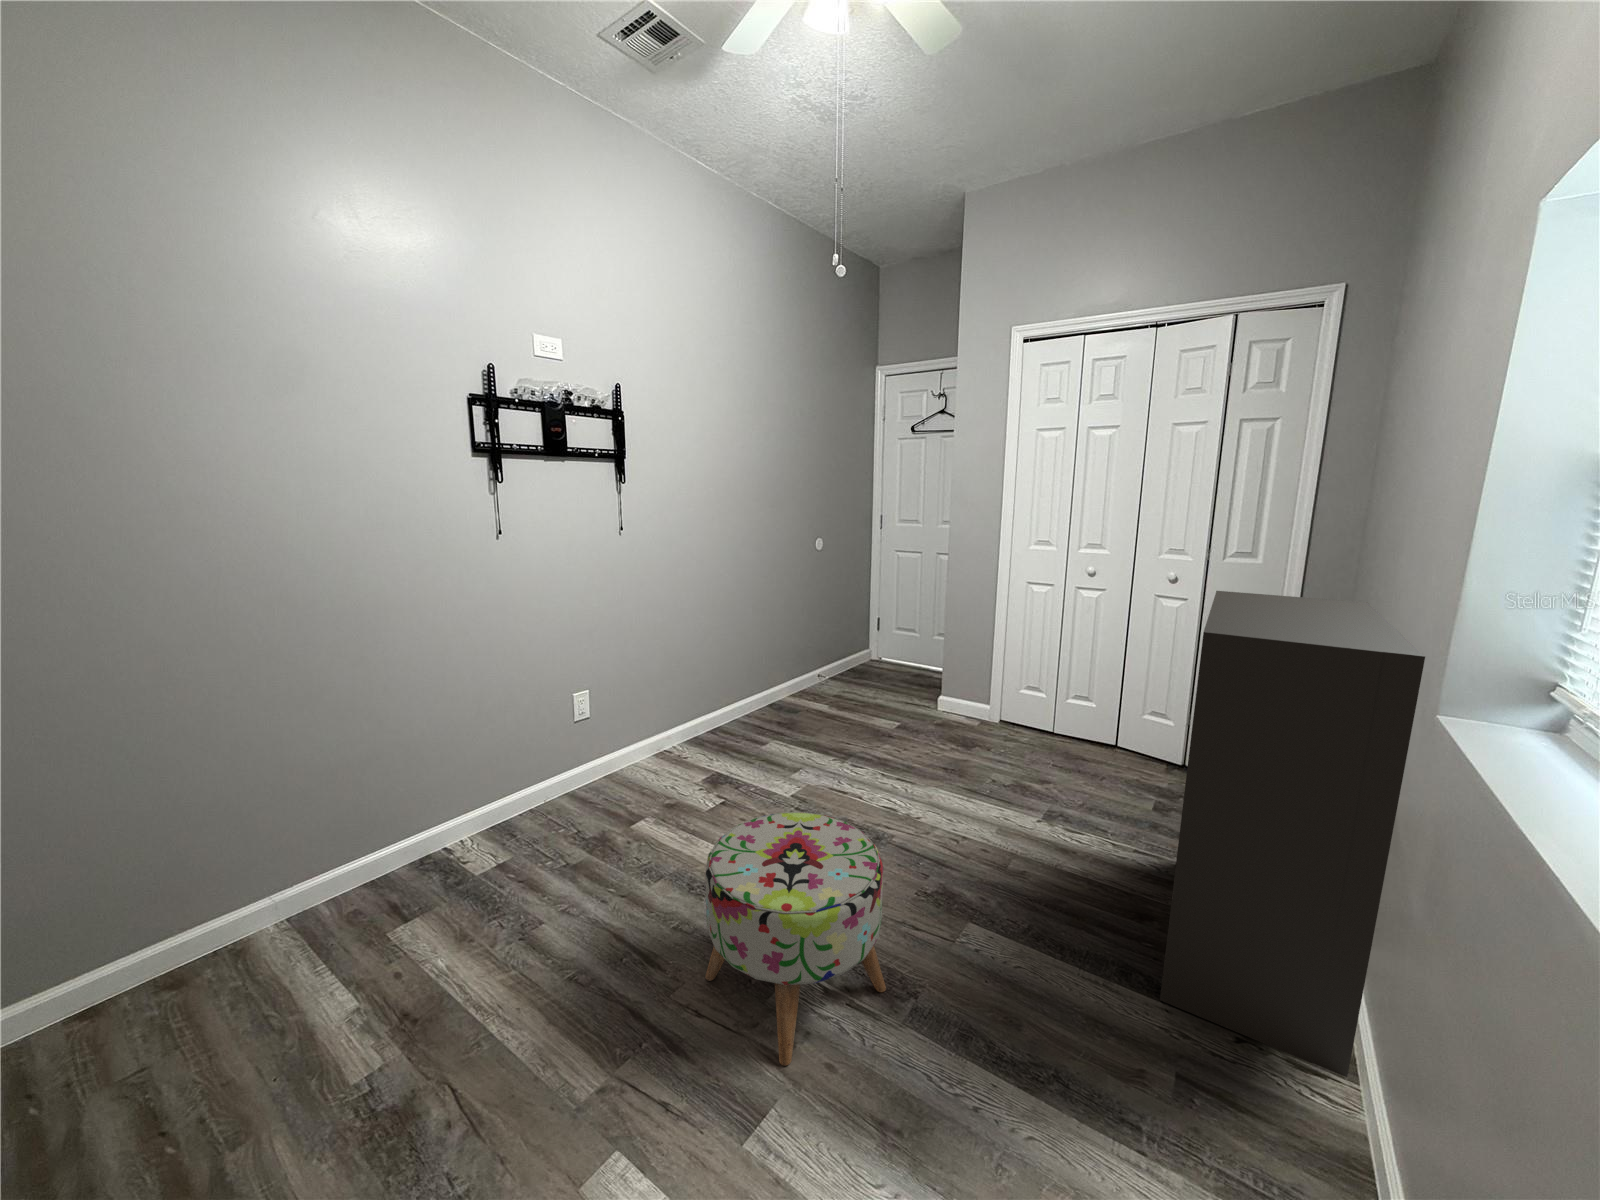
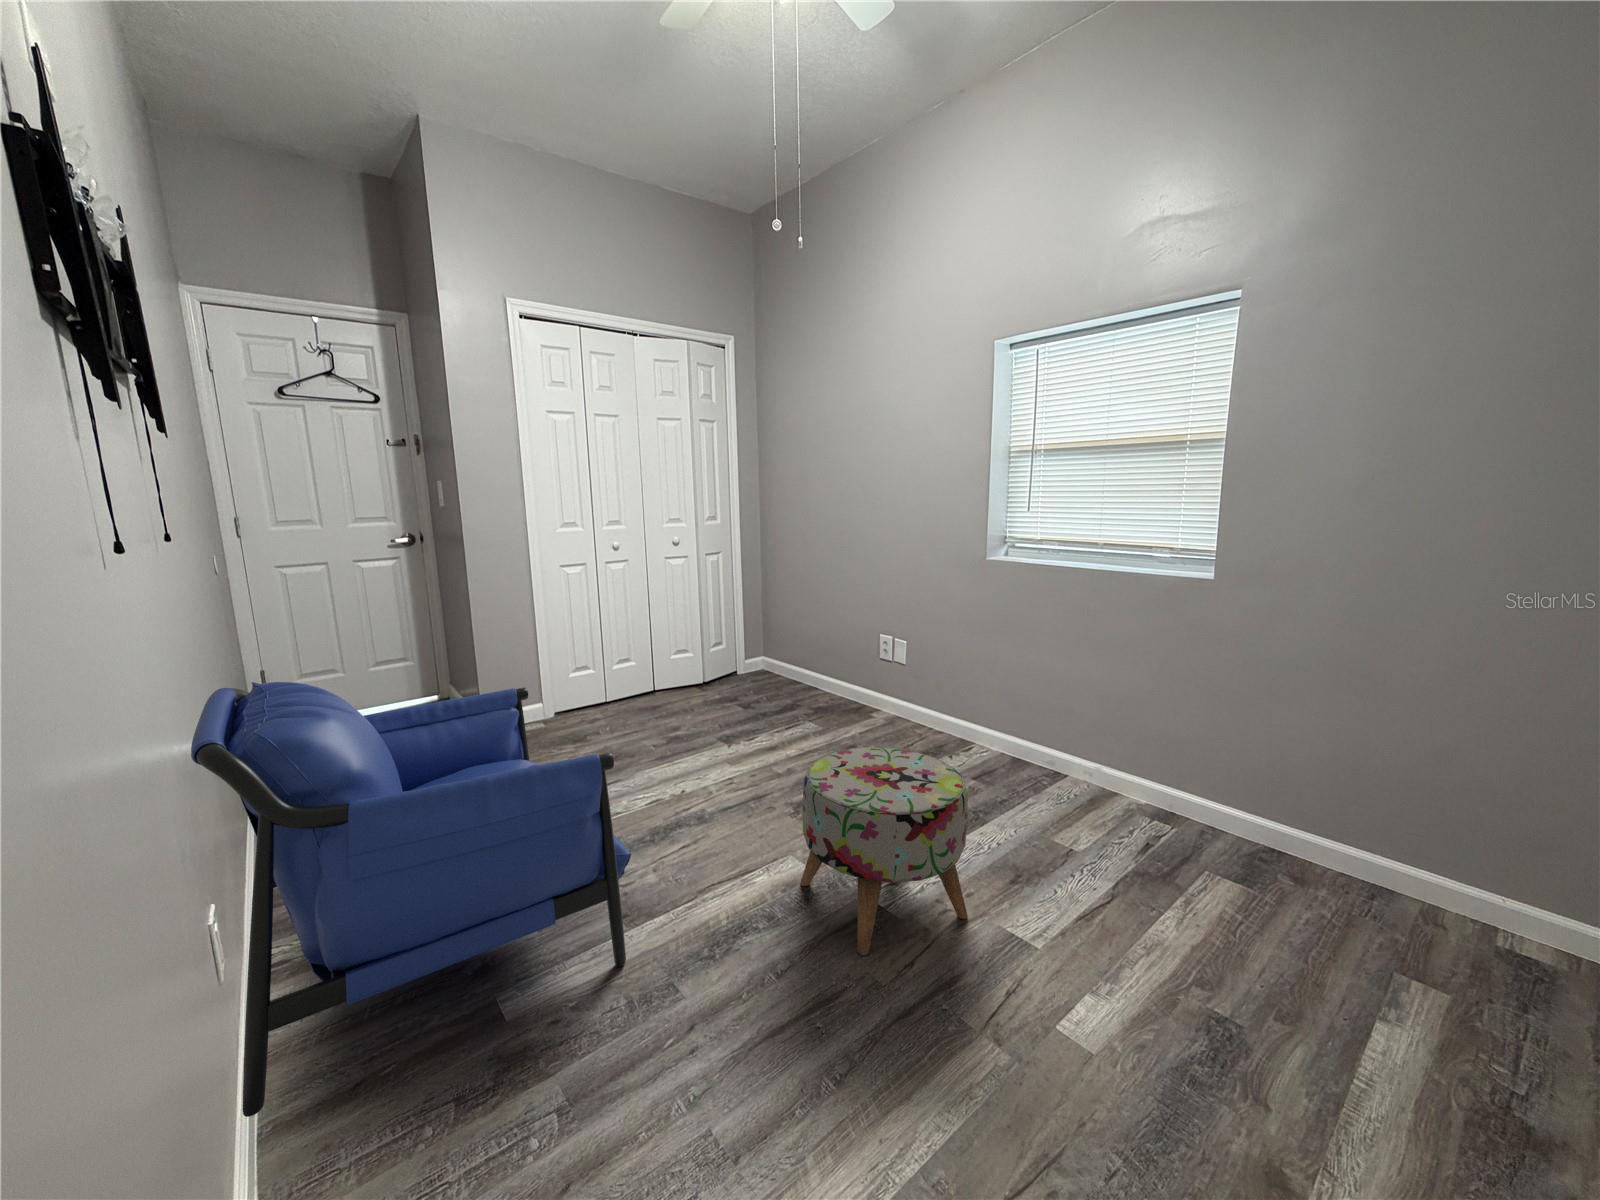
bookshelf: present [1160,591,1425,1077] -> none [807,533,980,769]
armchair: none [581,618,801,855] -> present [191,682,631,1117]

